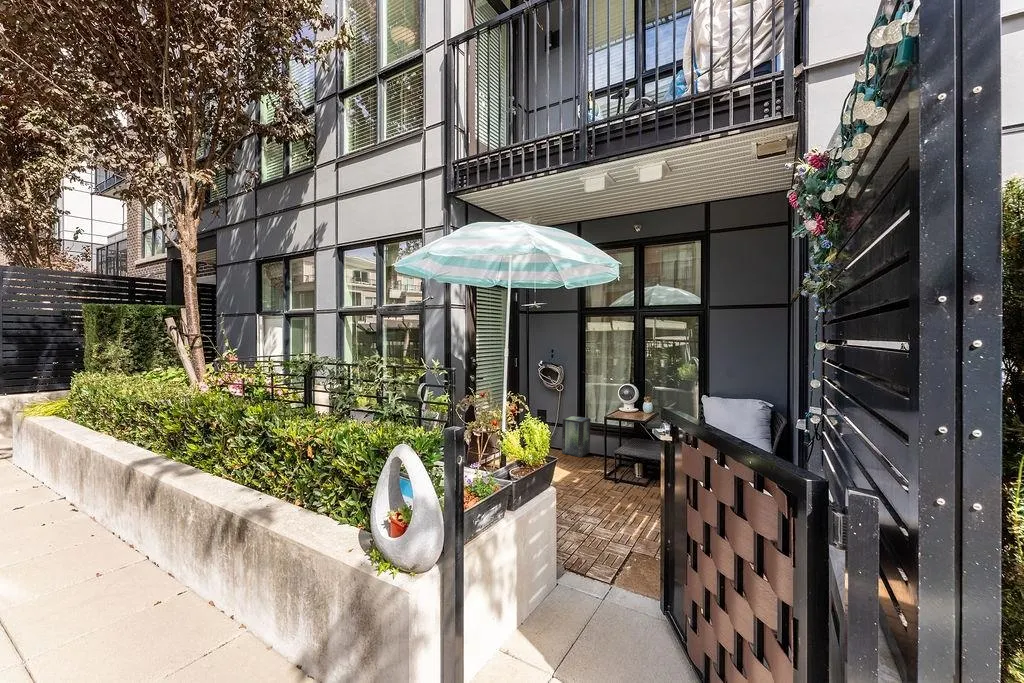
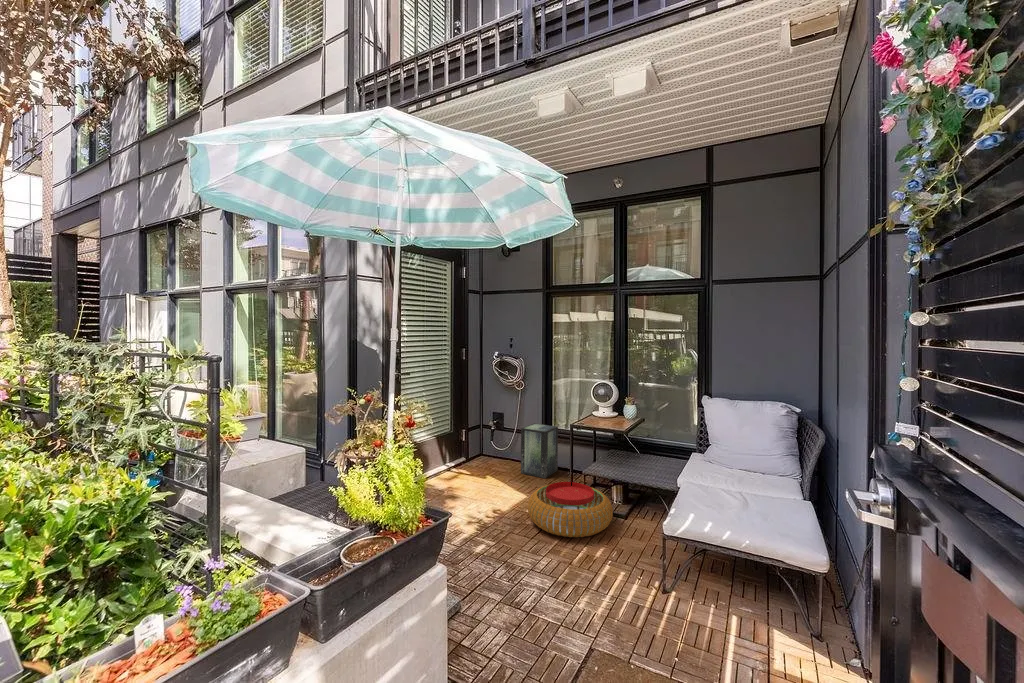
pouf: none [575,457,637,495] -> present [528,482,613,537]

